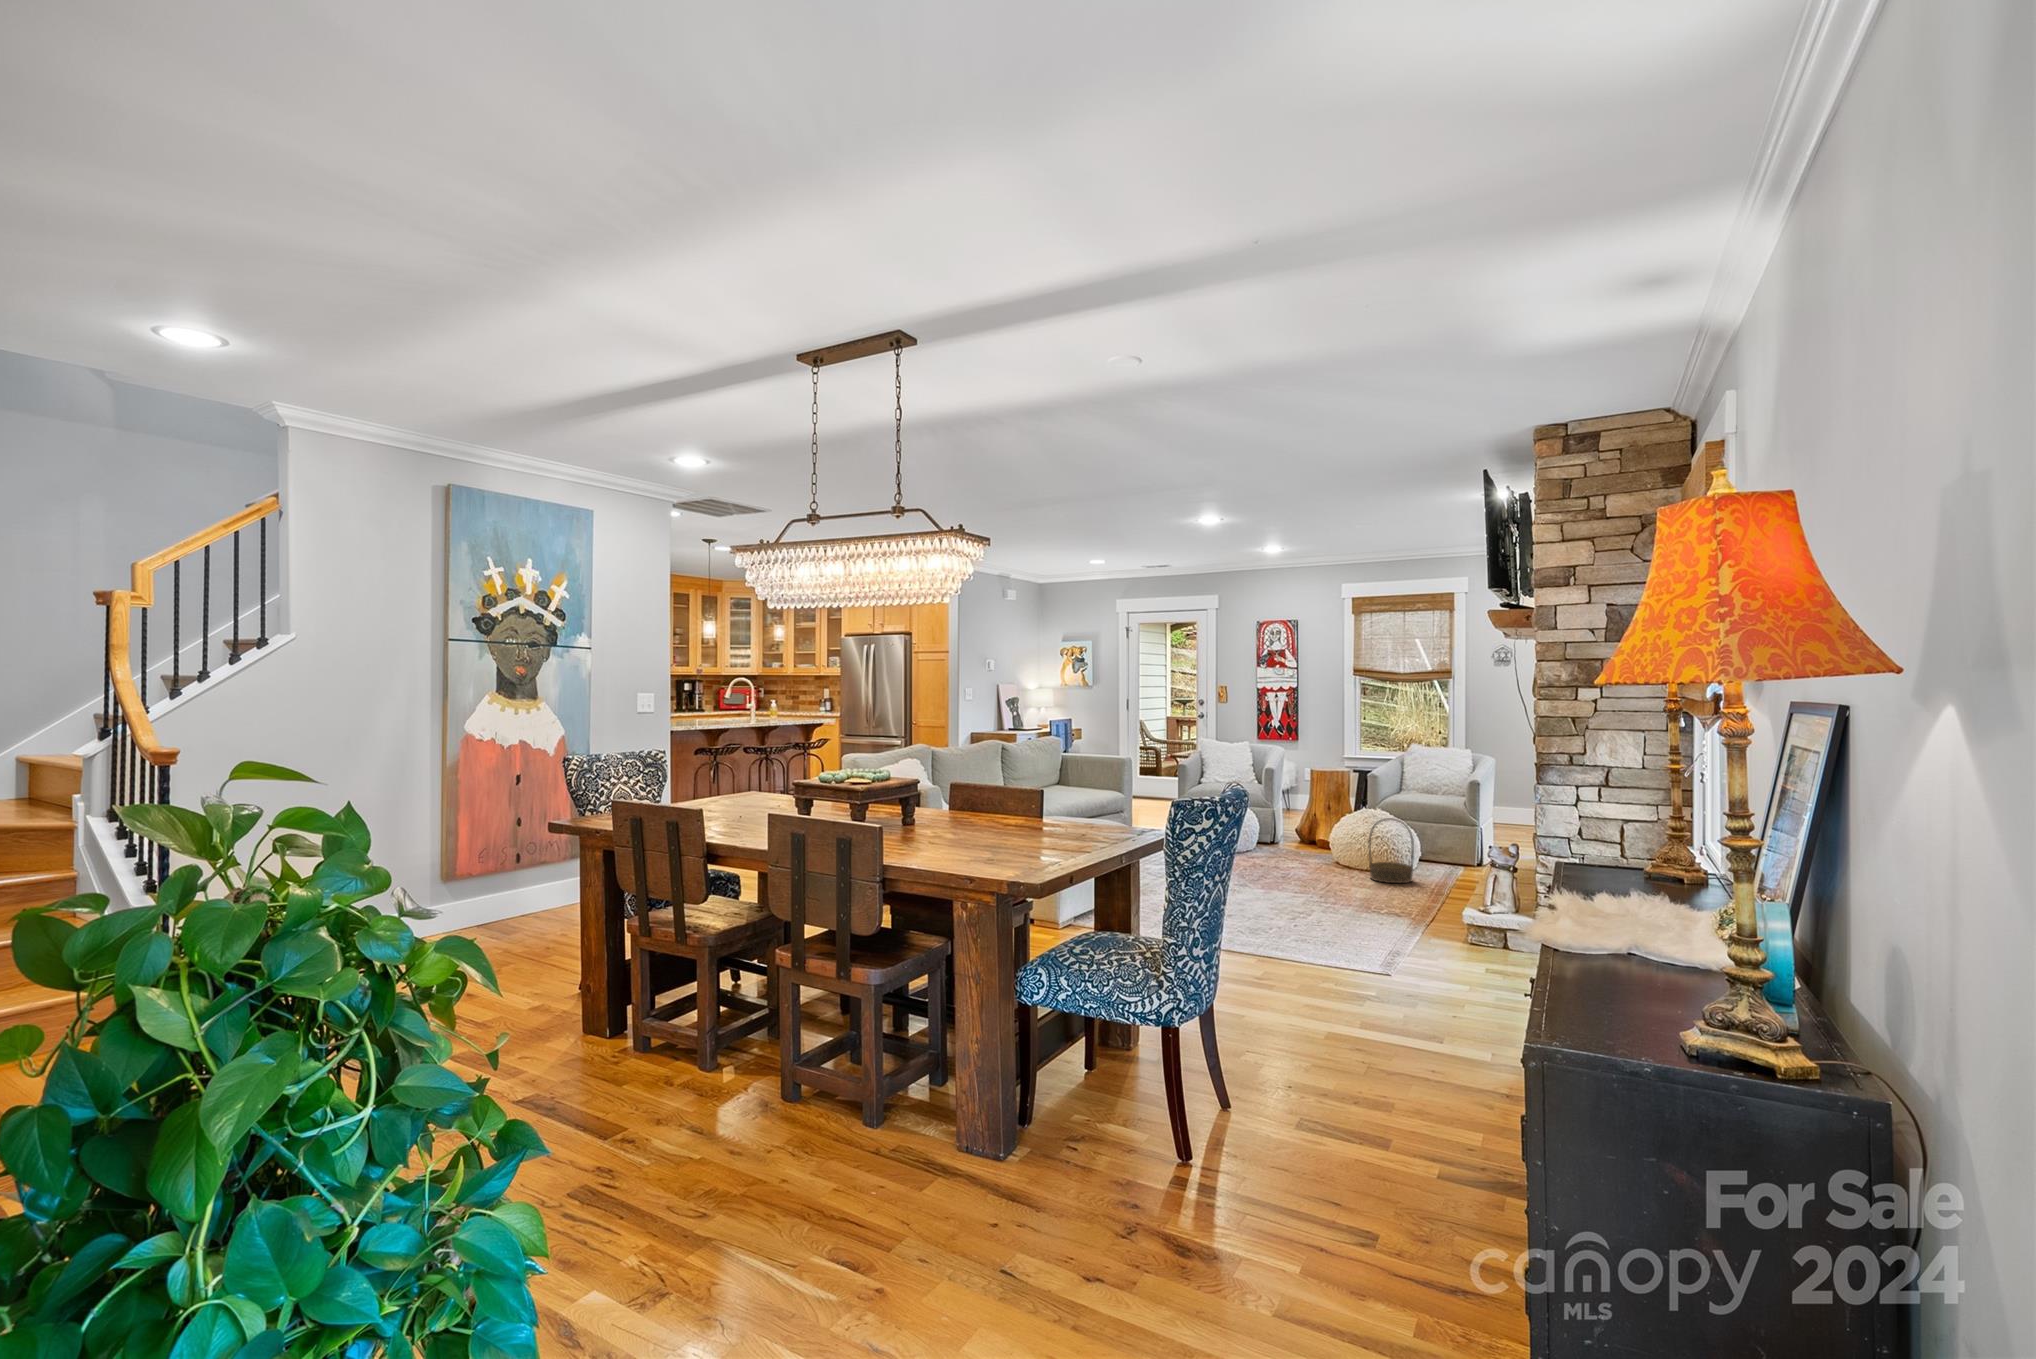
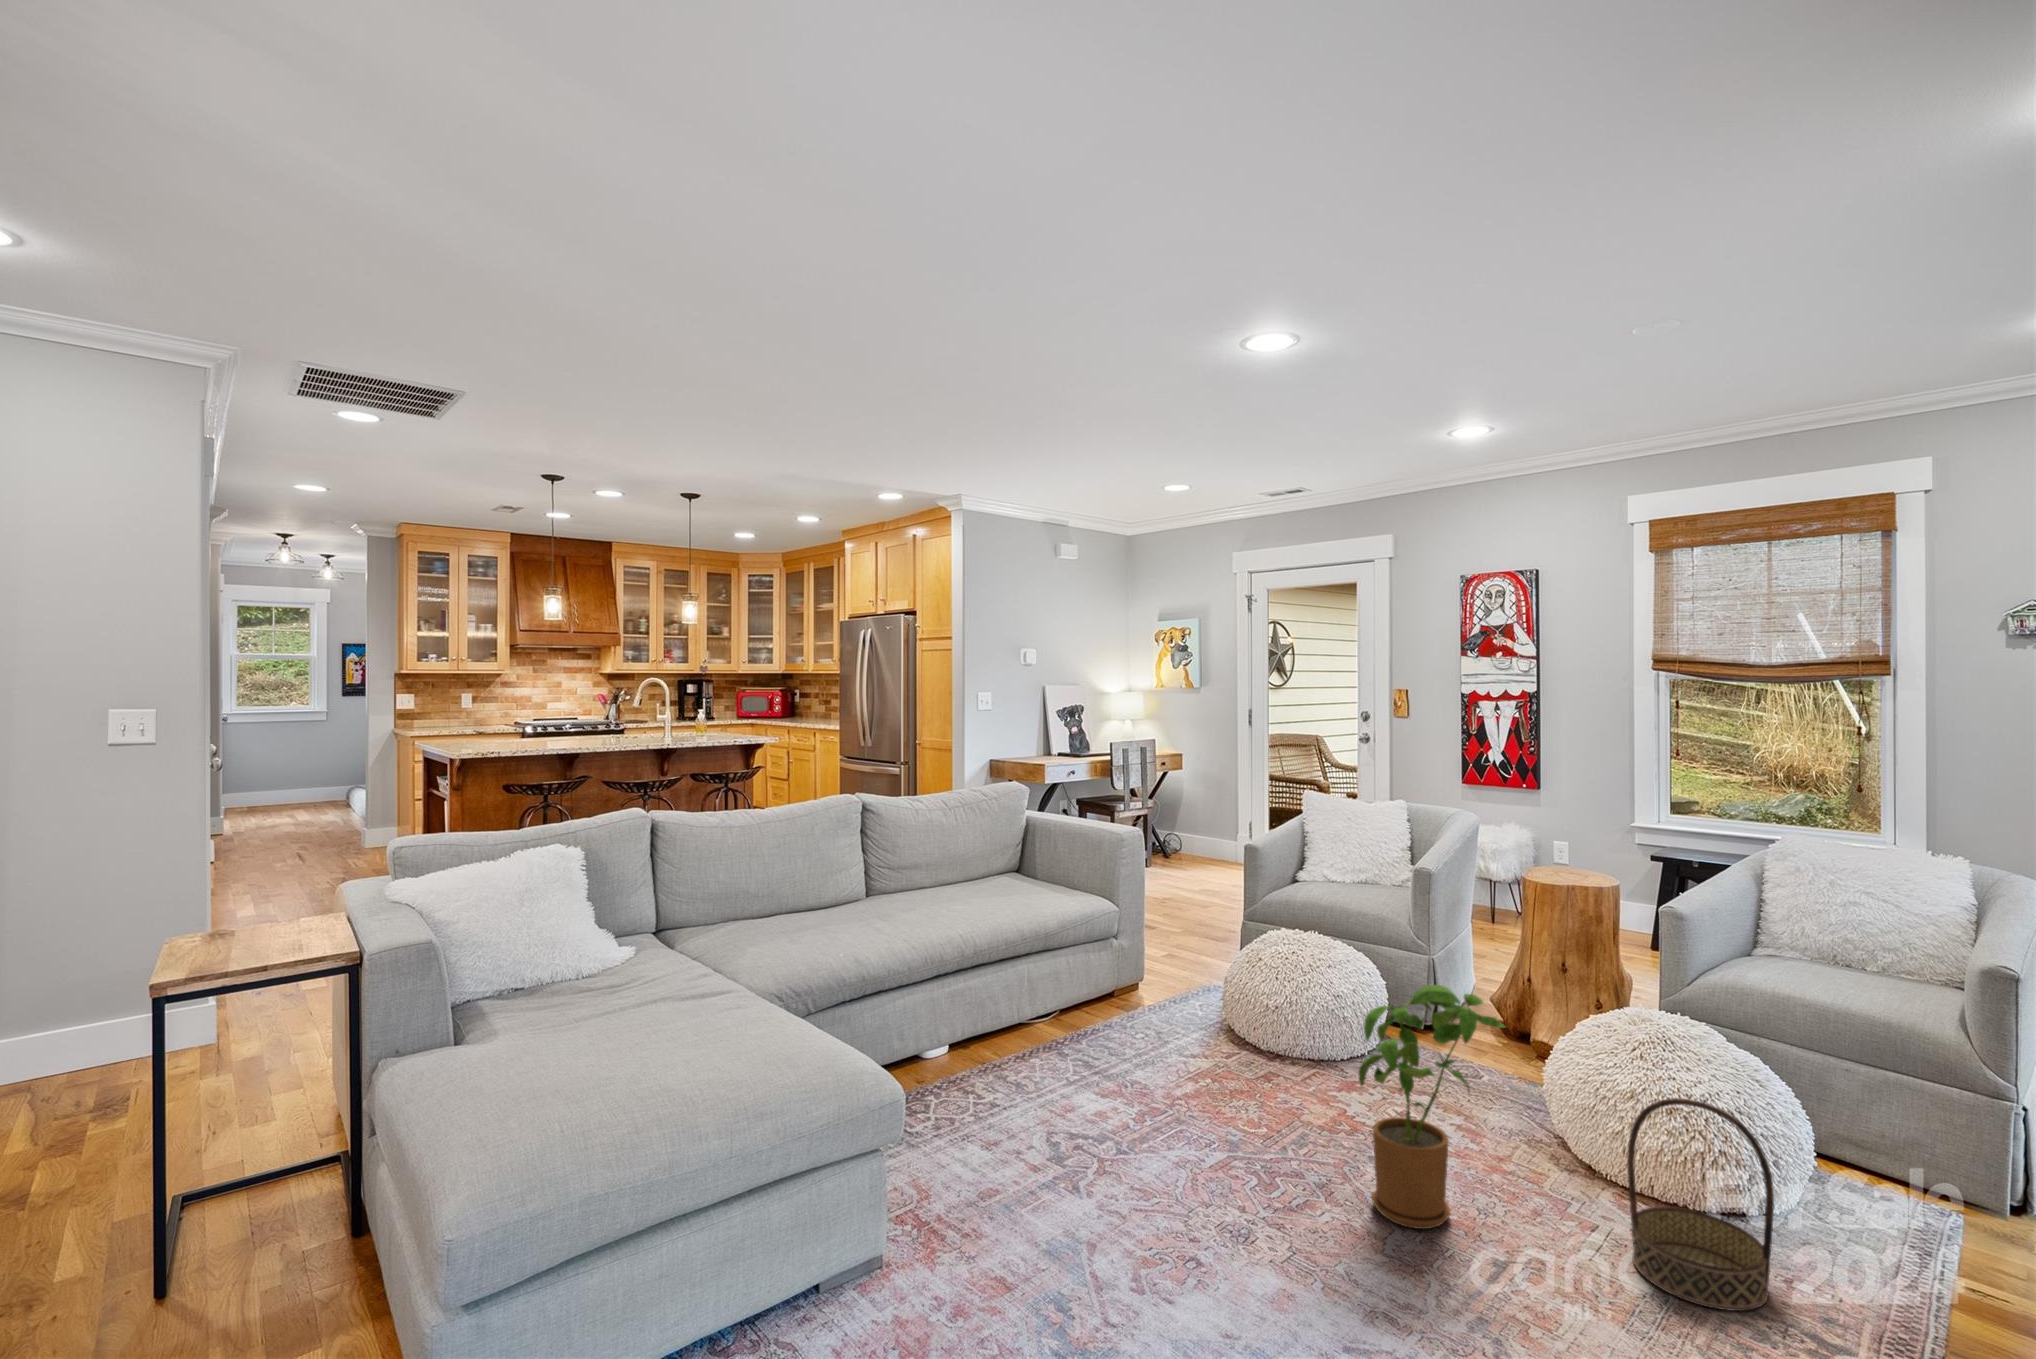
house plant: none [1275,786,1330,878] -> present [1358,985,1505,1229]

